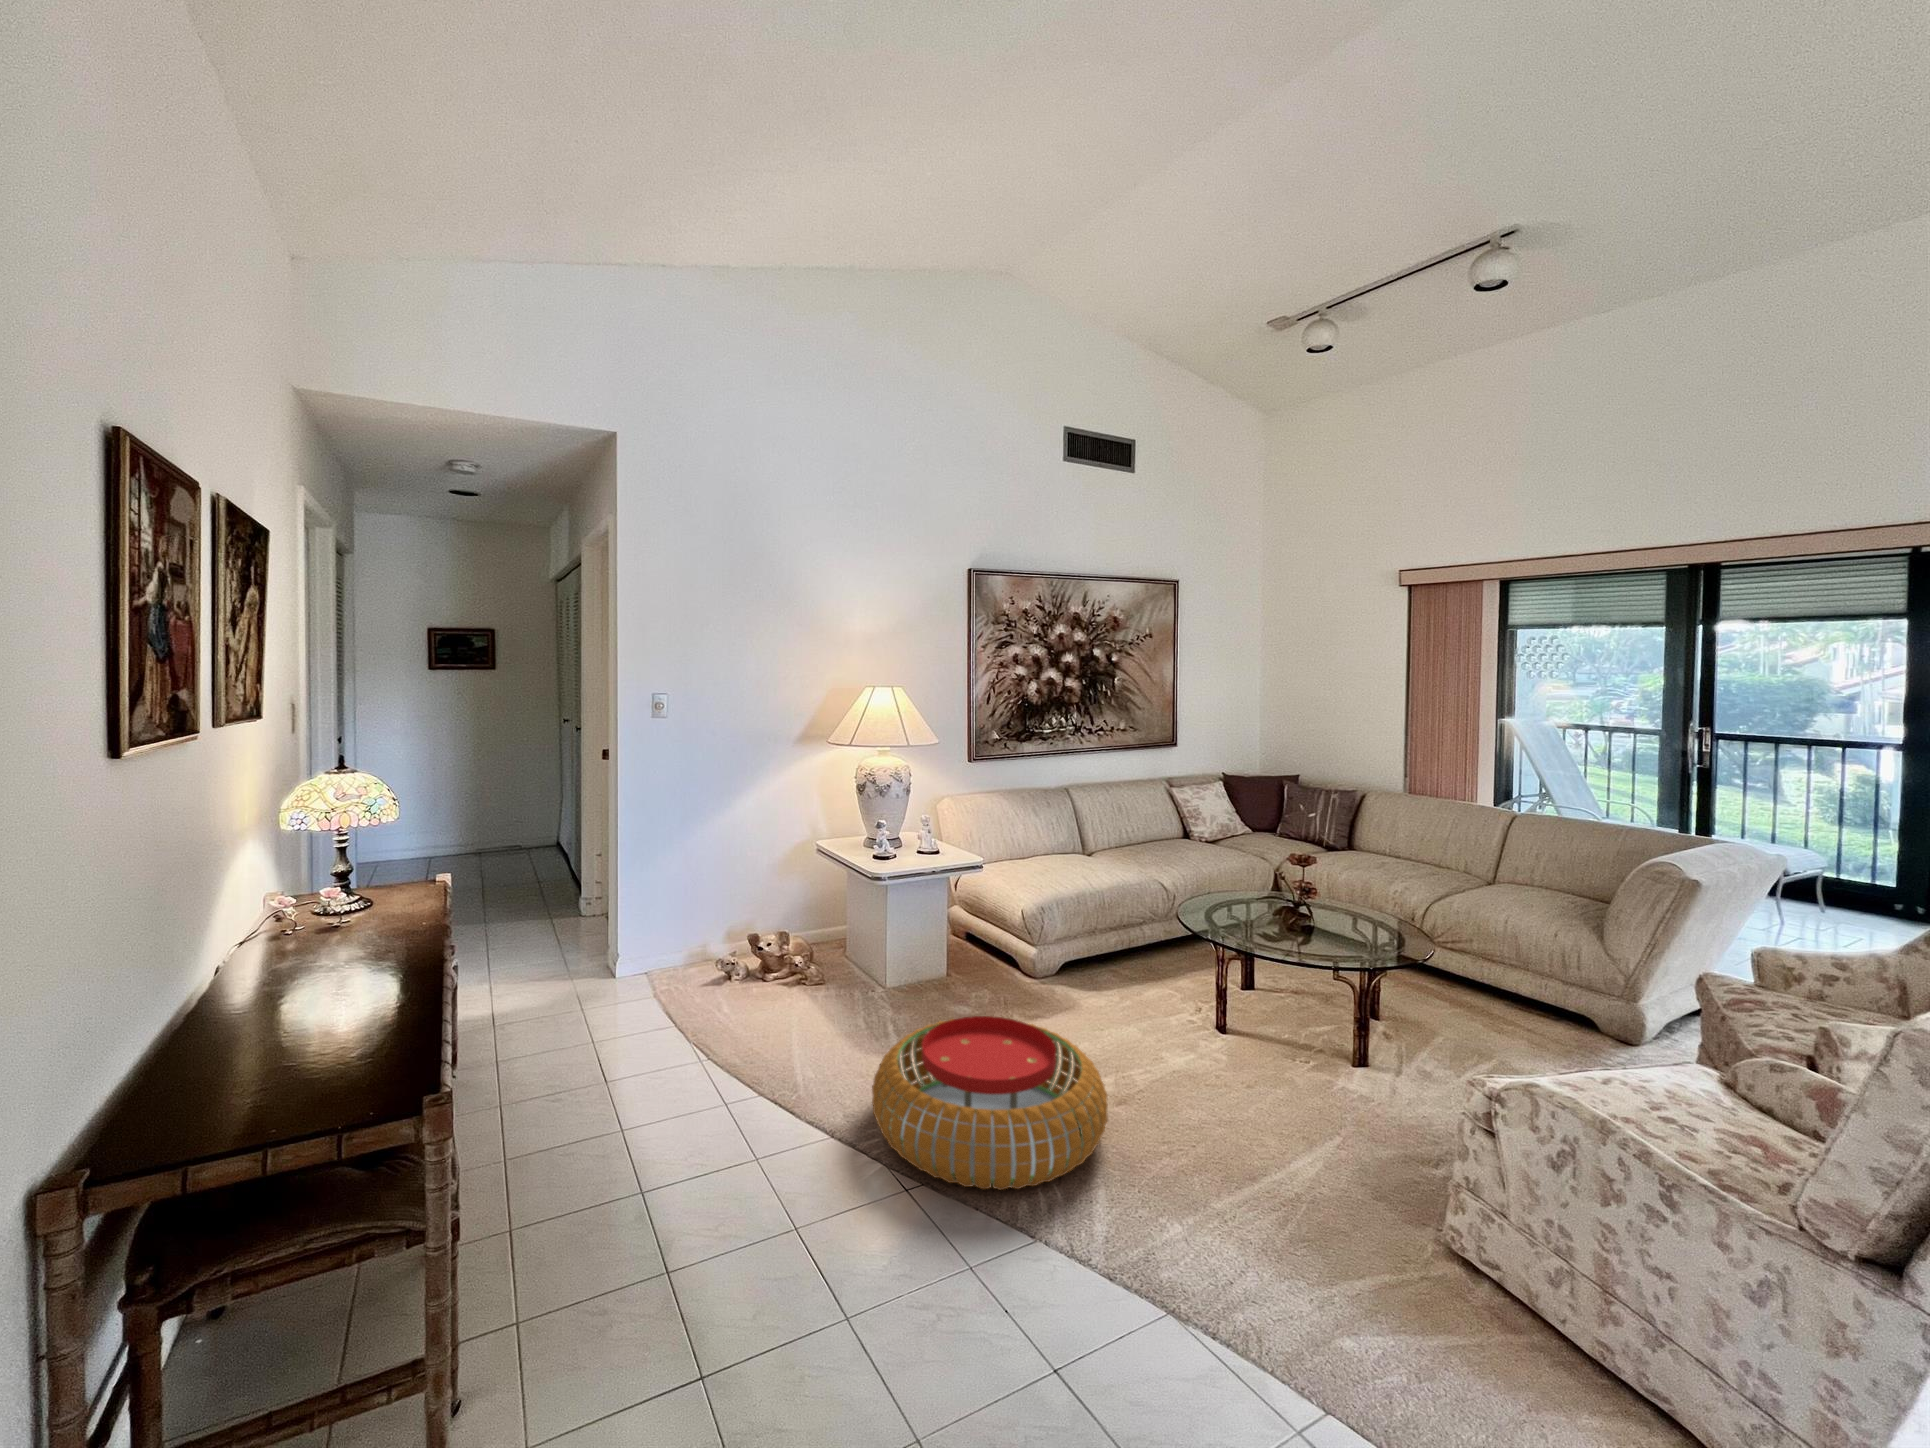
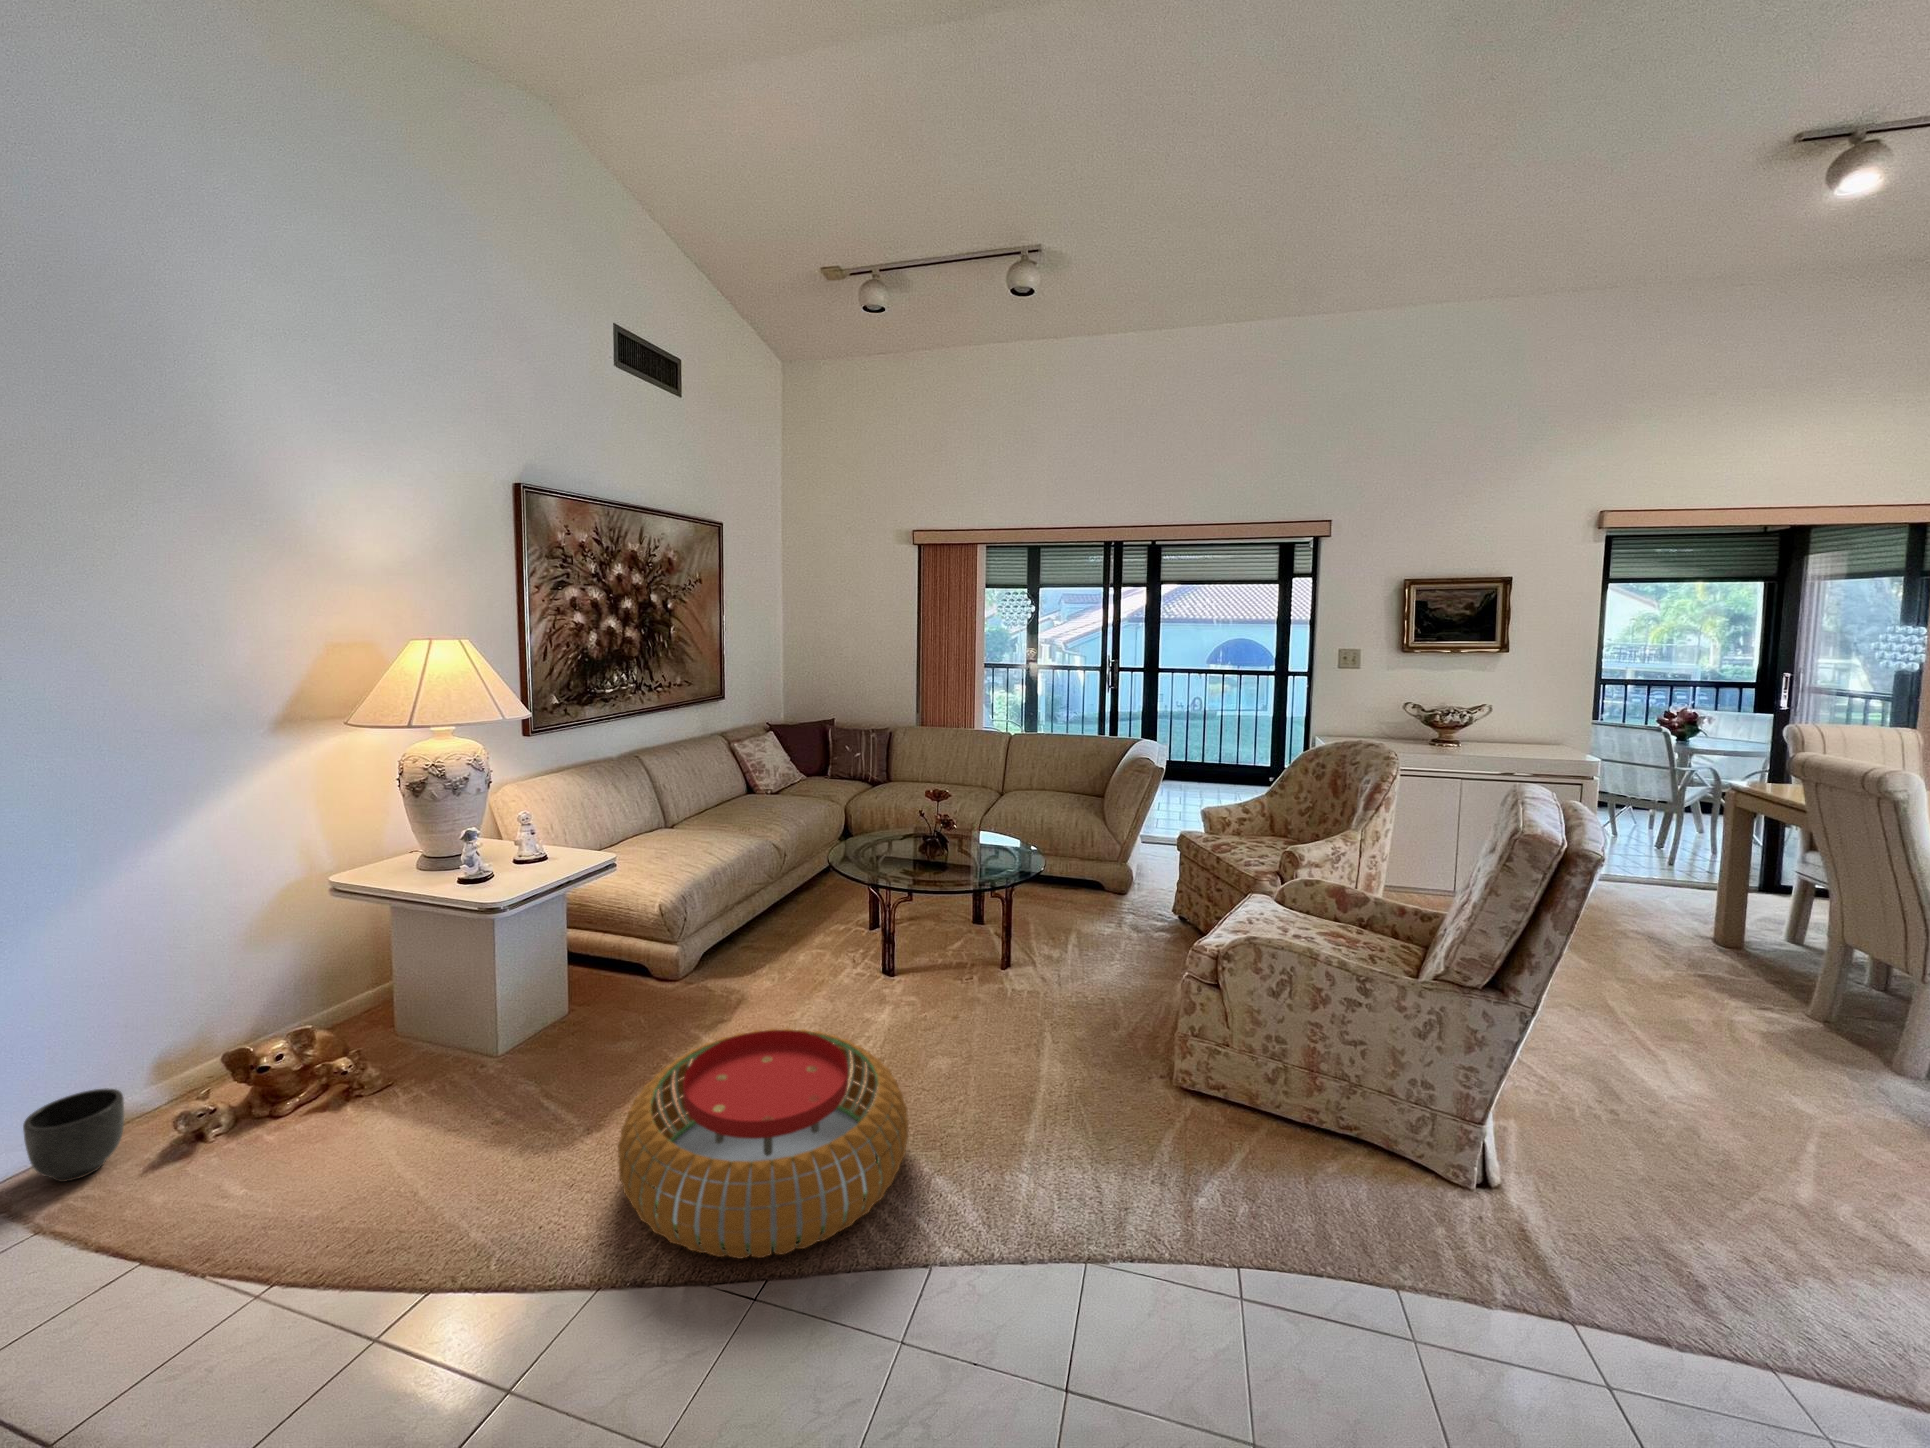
planter: none [655,936,696,983] -> present [23,1088,124,1182]

